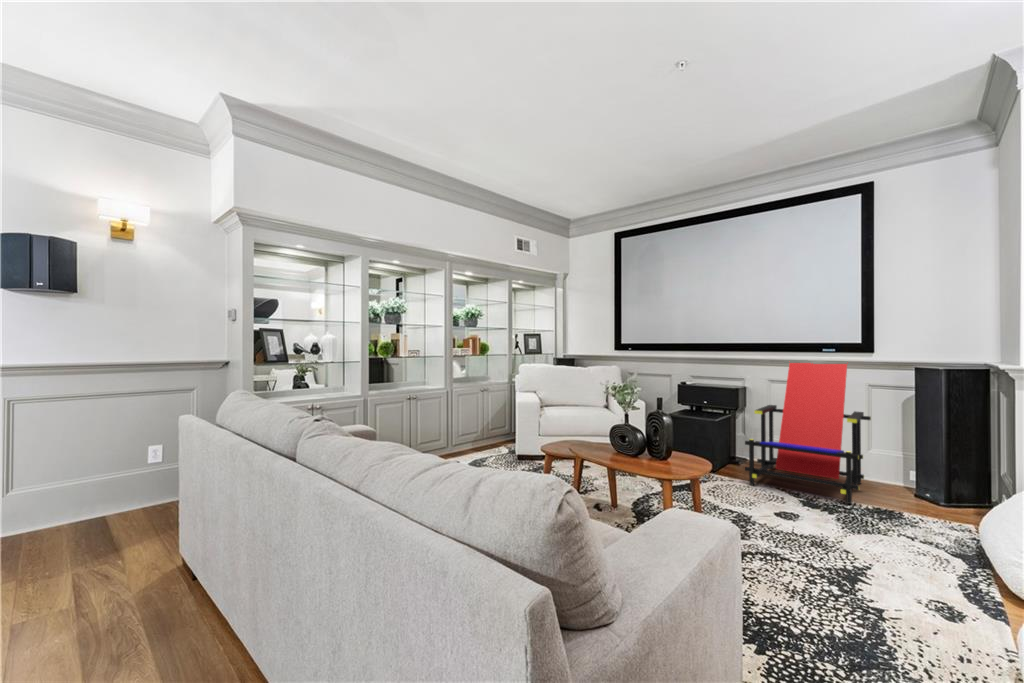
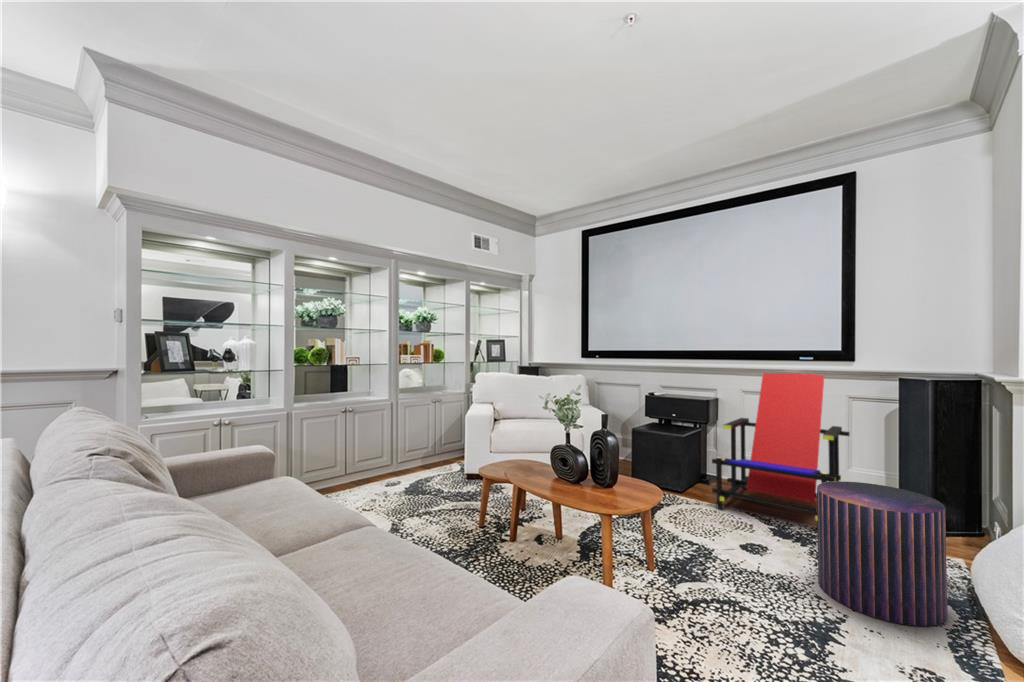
pouf: none [845,456,958,572] -> present [817,481,948,626]

